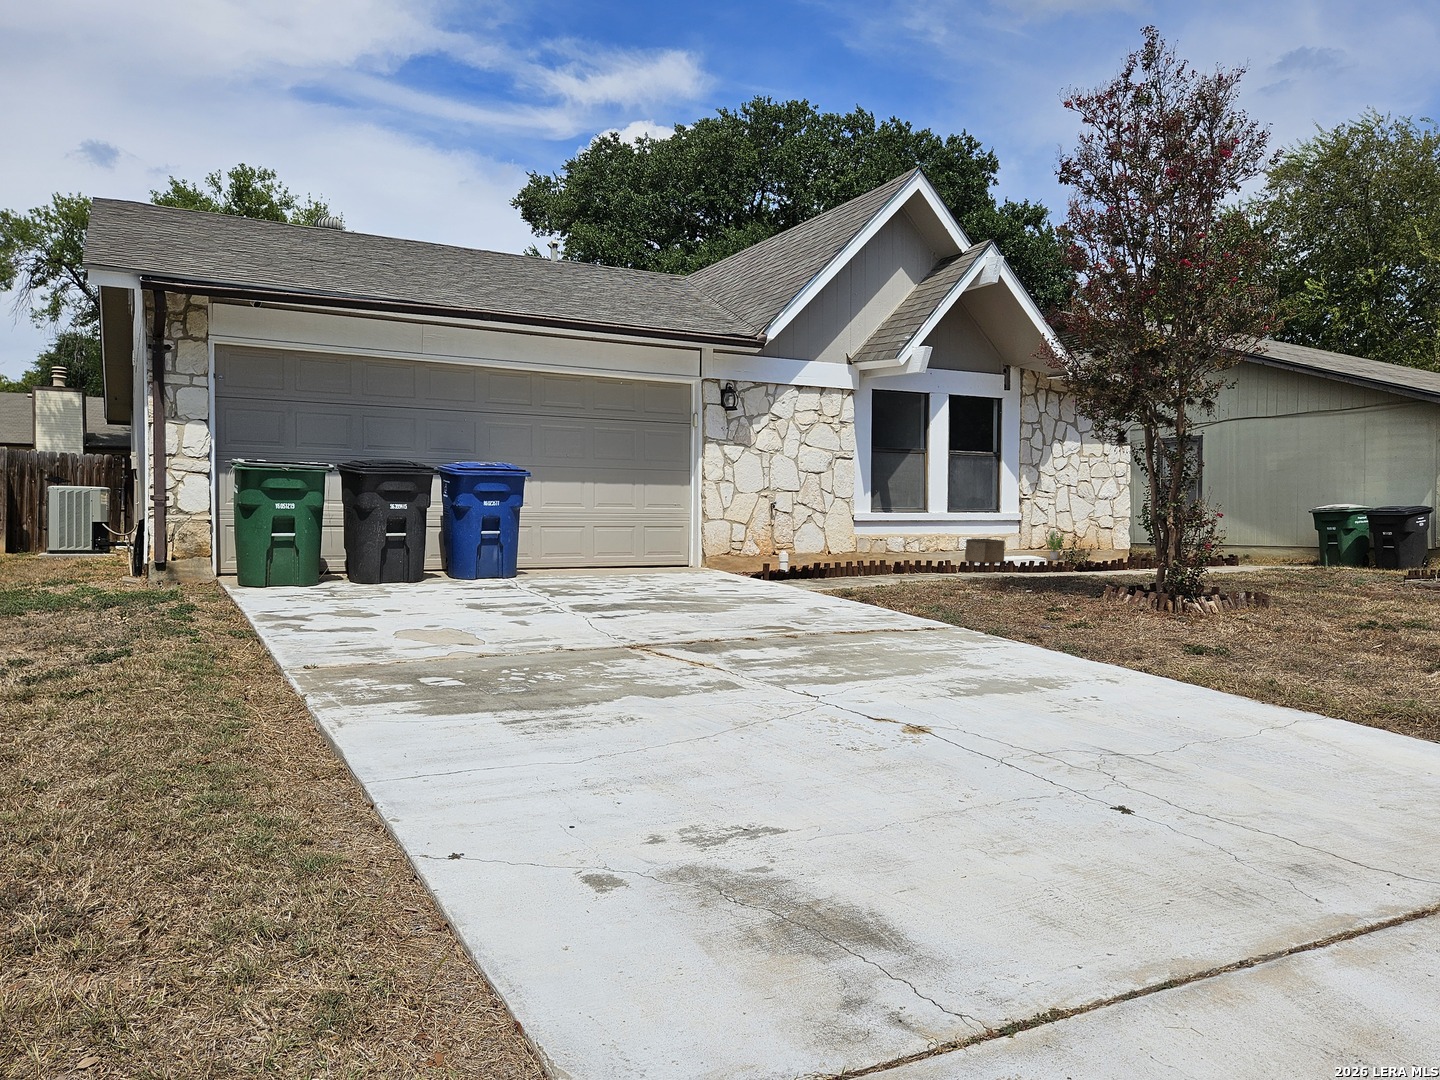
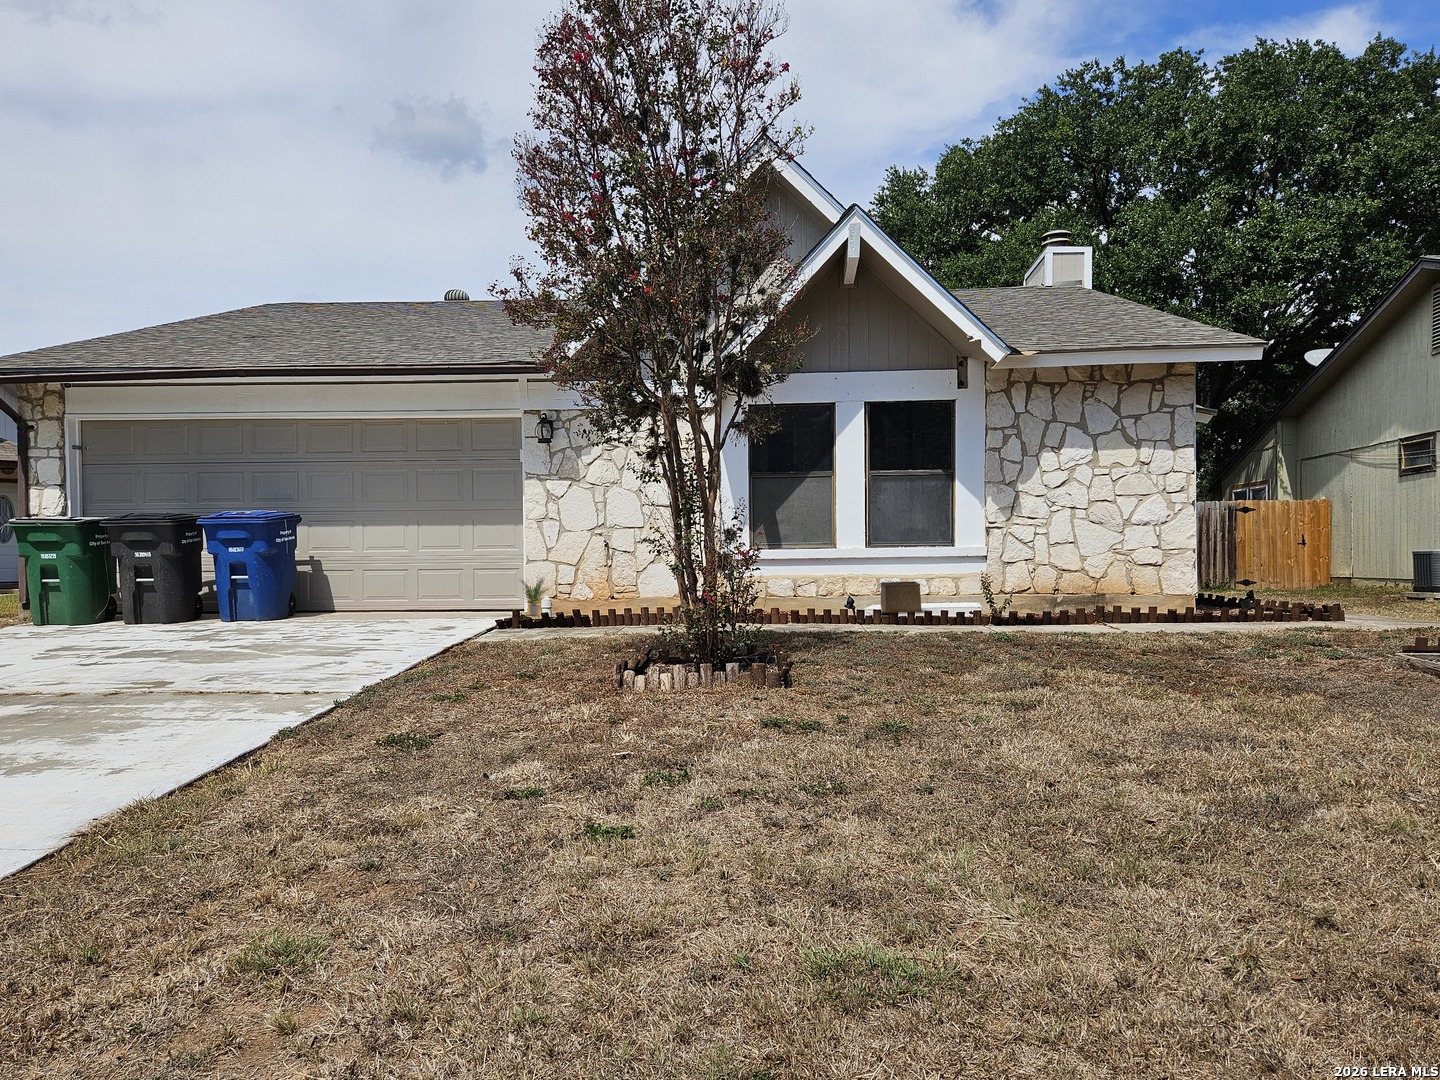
potted plant: present [1045,531,1064,559] -> present [522,578,548,615]

